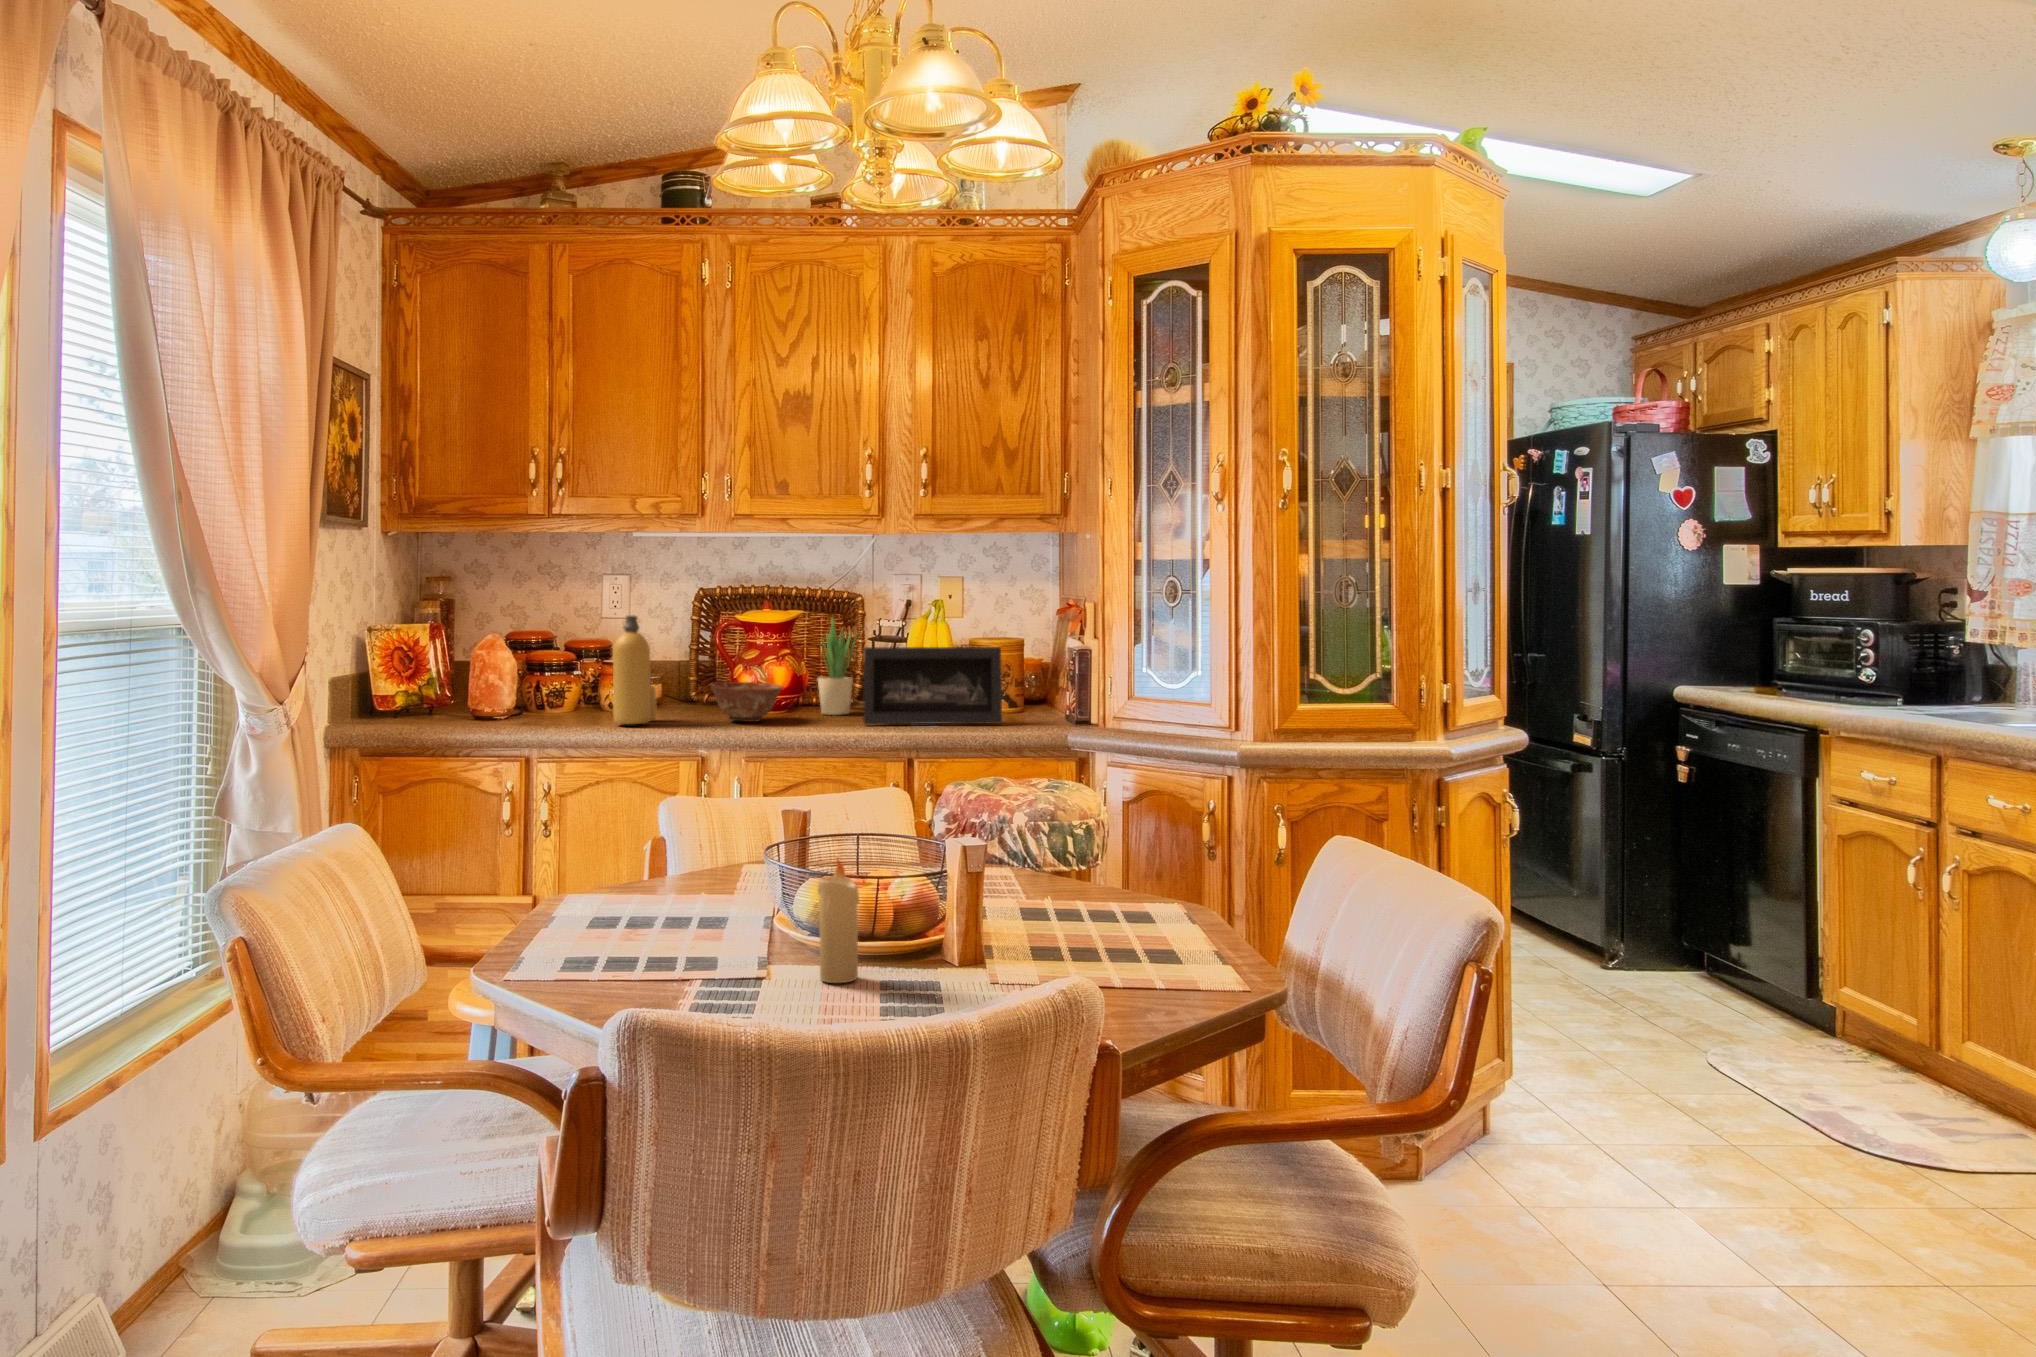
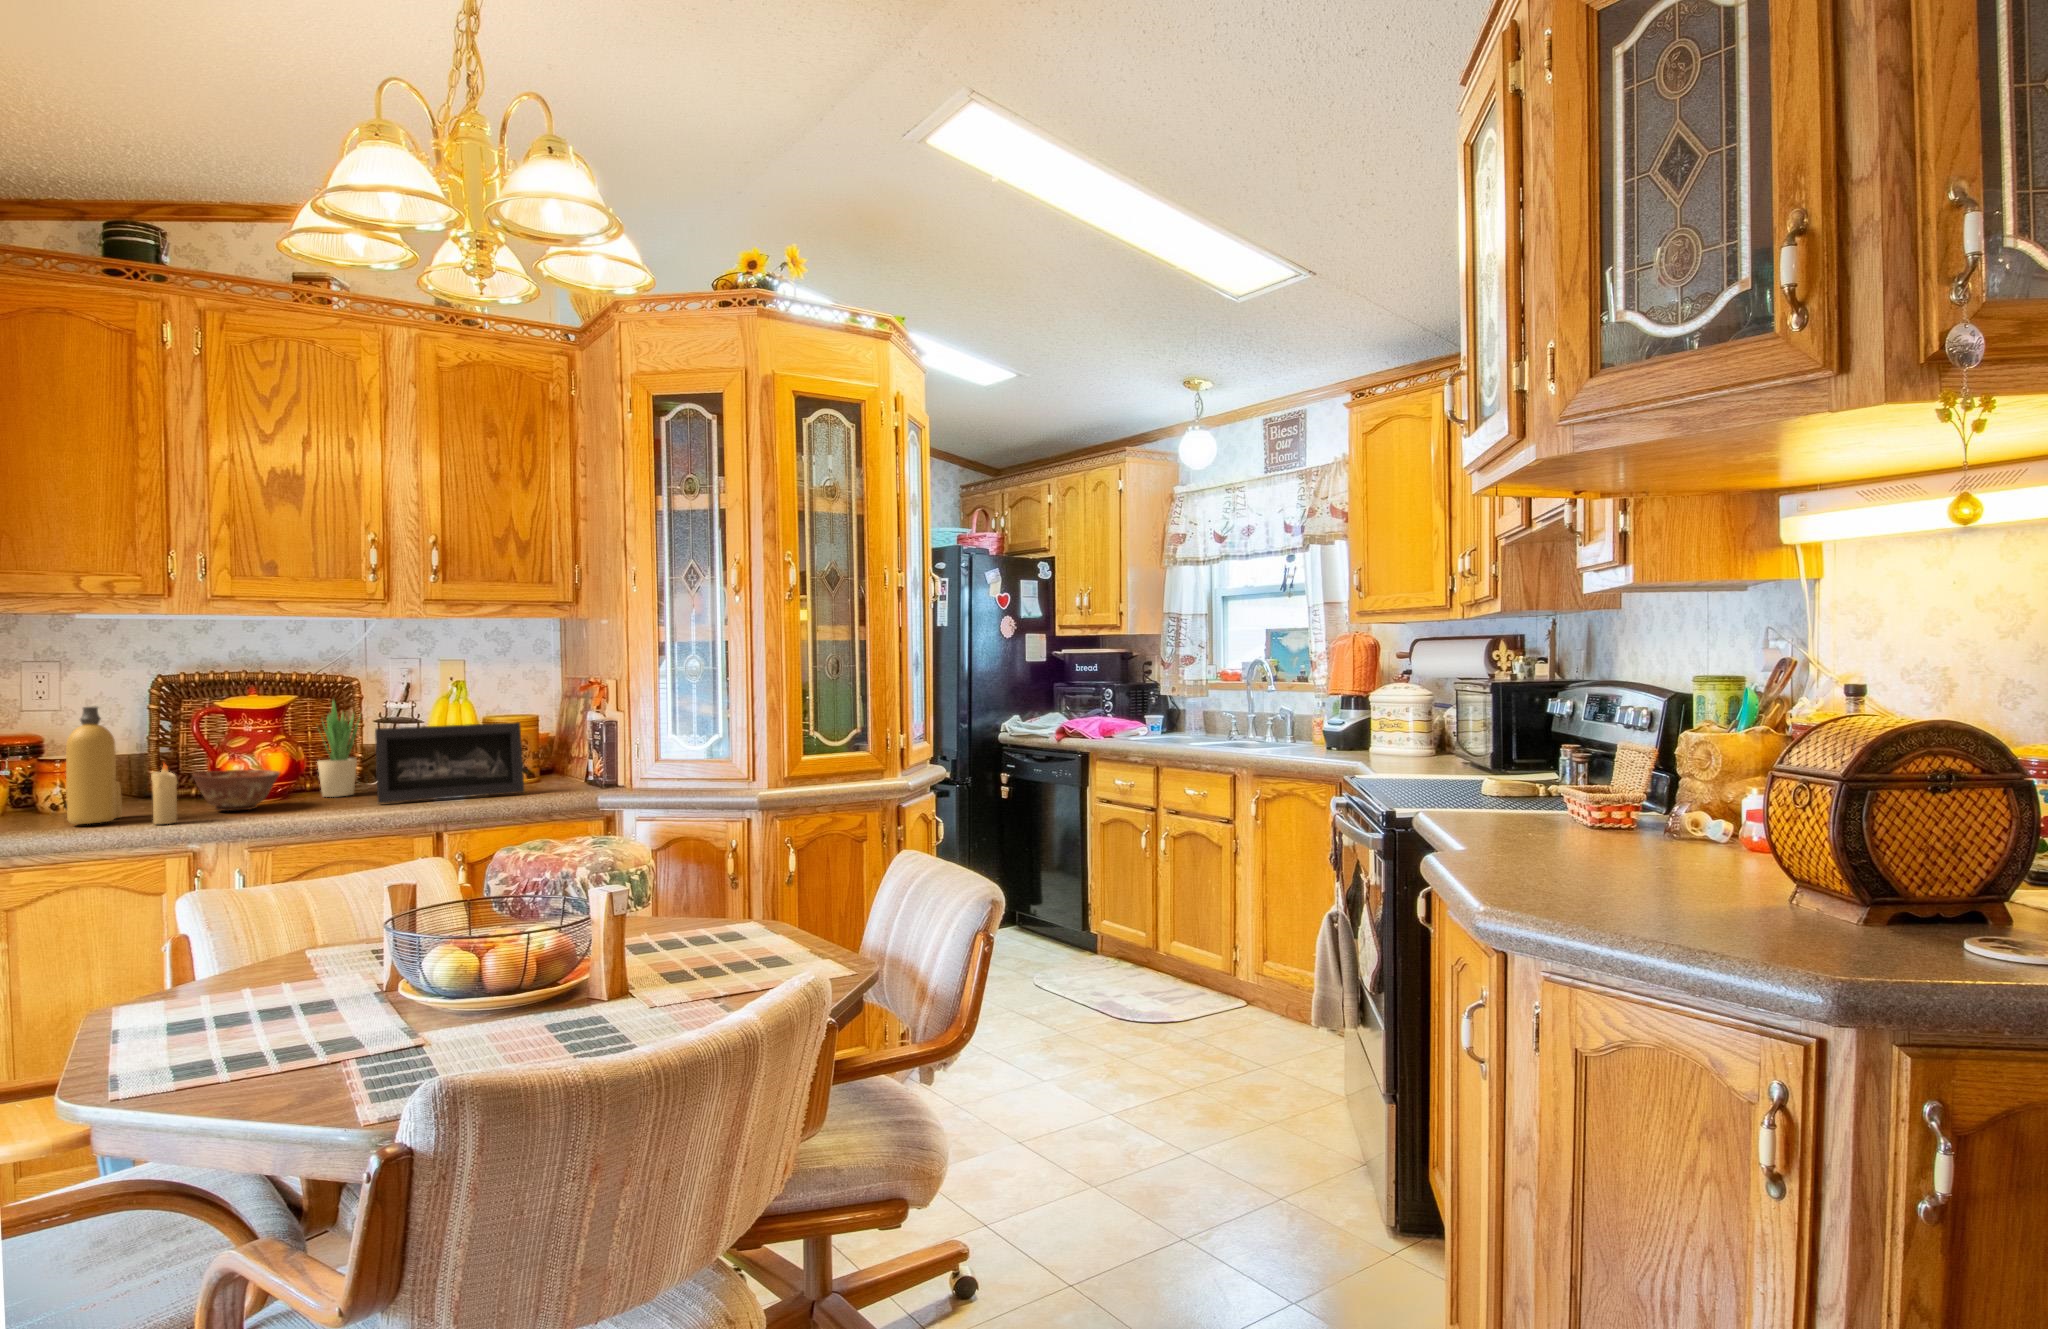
candle: present [817,859,859,983] -> present [151,763,177,824]

